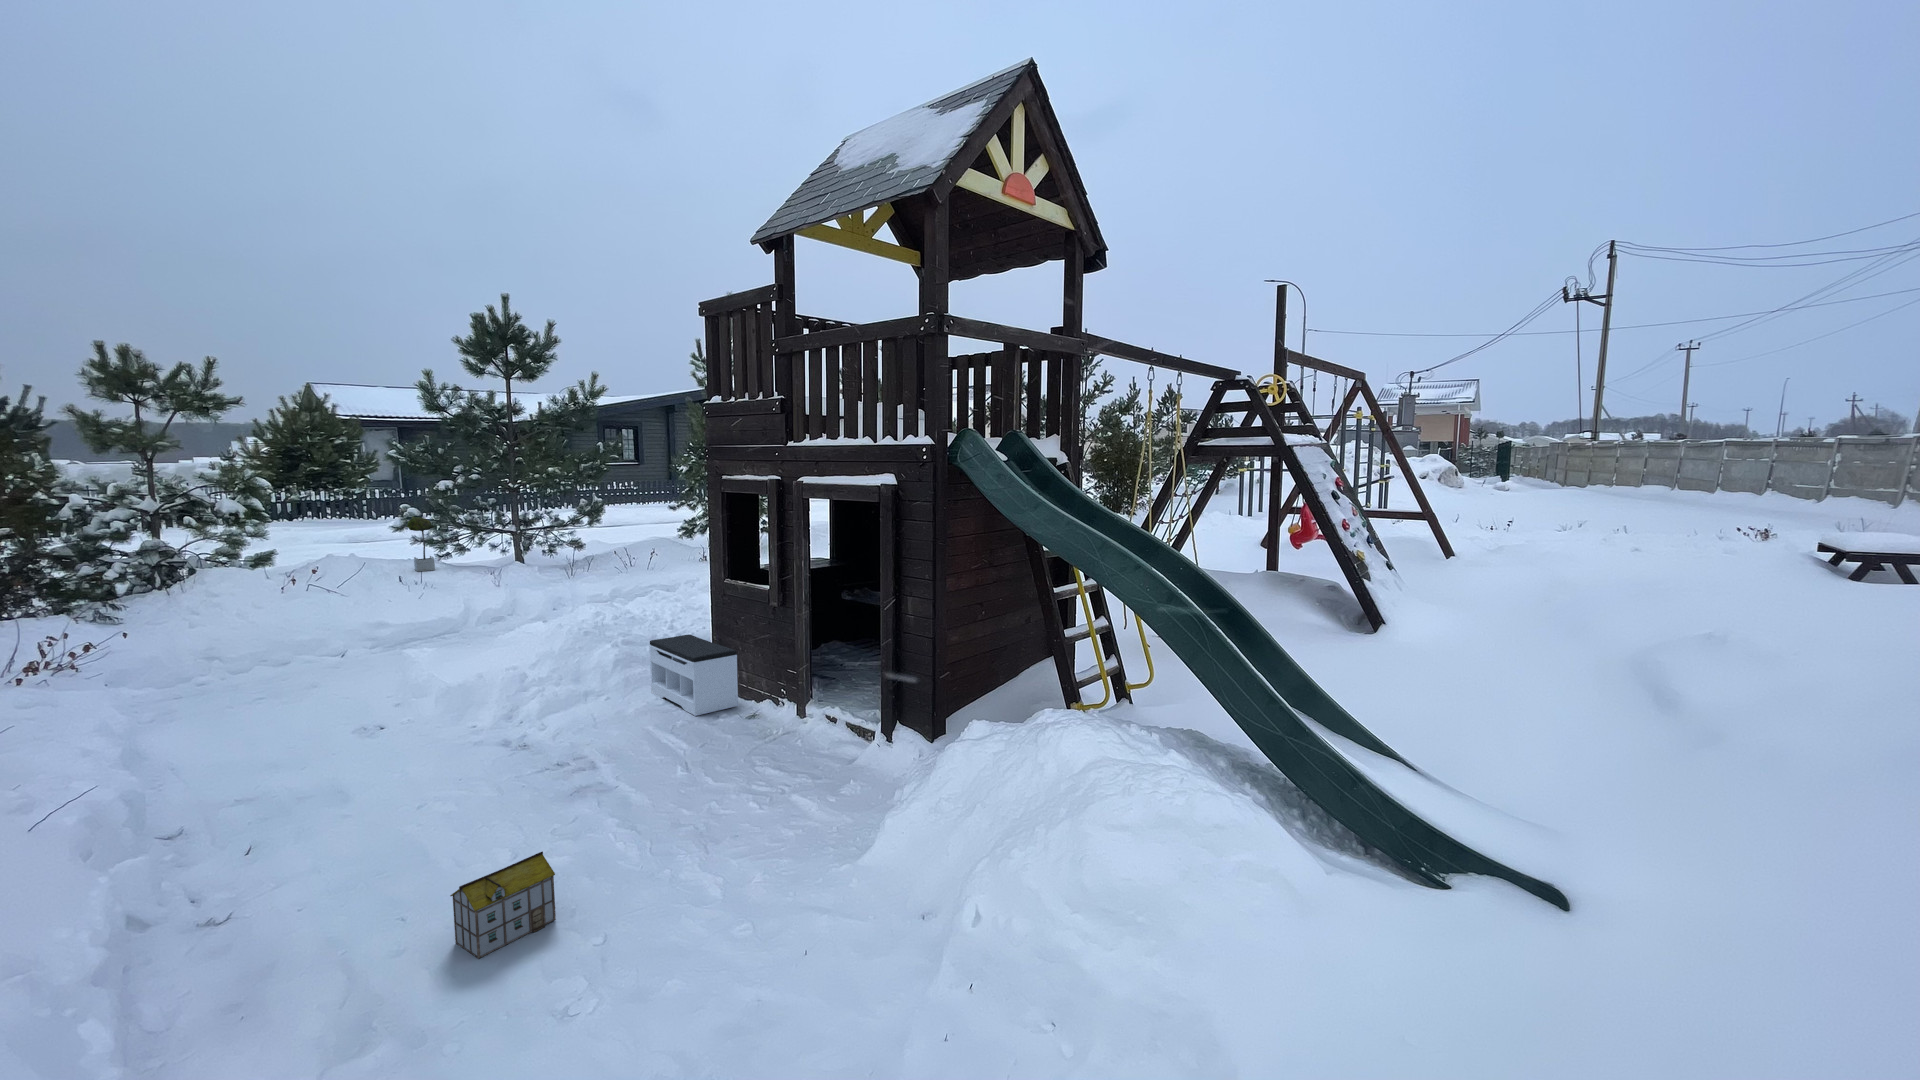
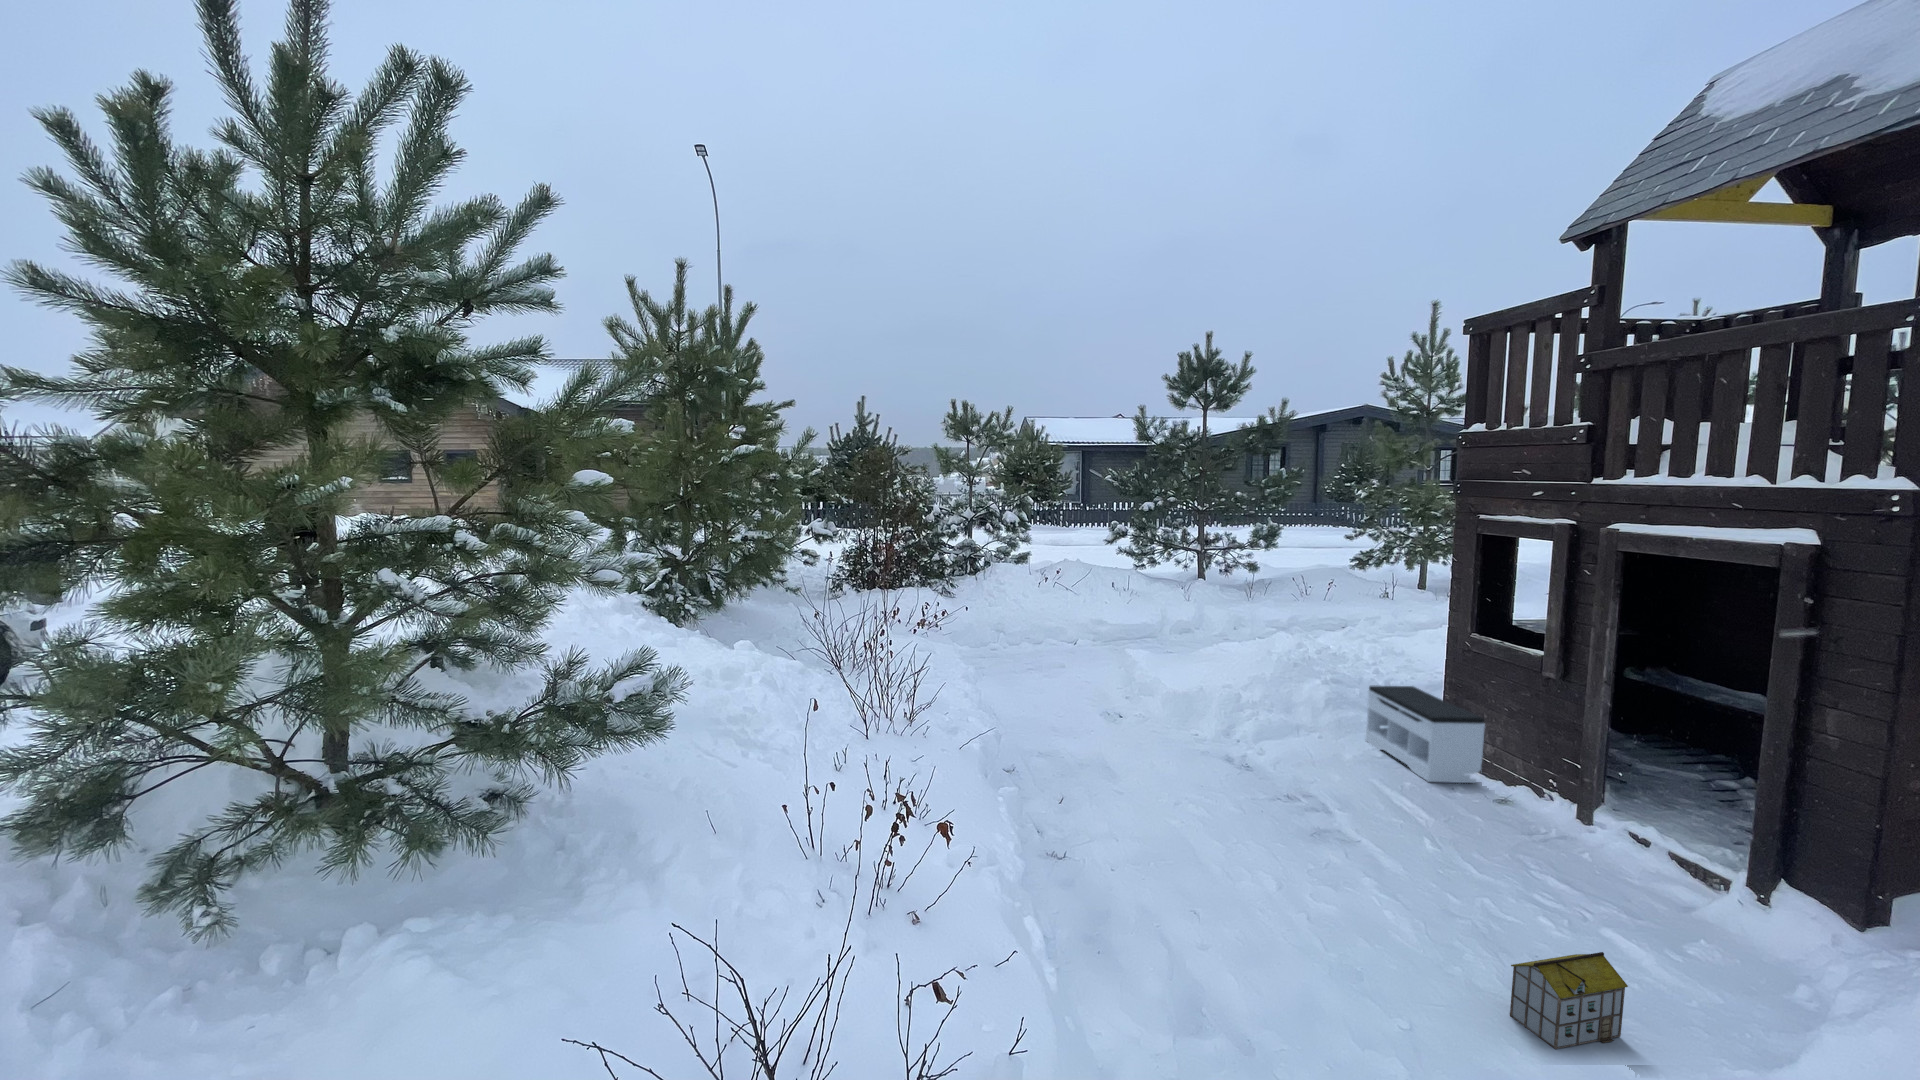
potted tree: present [407,516,435,571] -> none [1116,531,1136,578]
toy house: present [450,852,556,959] -> present [1510,952,1628,1049]

